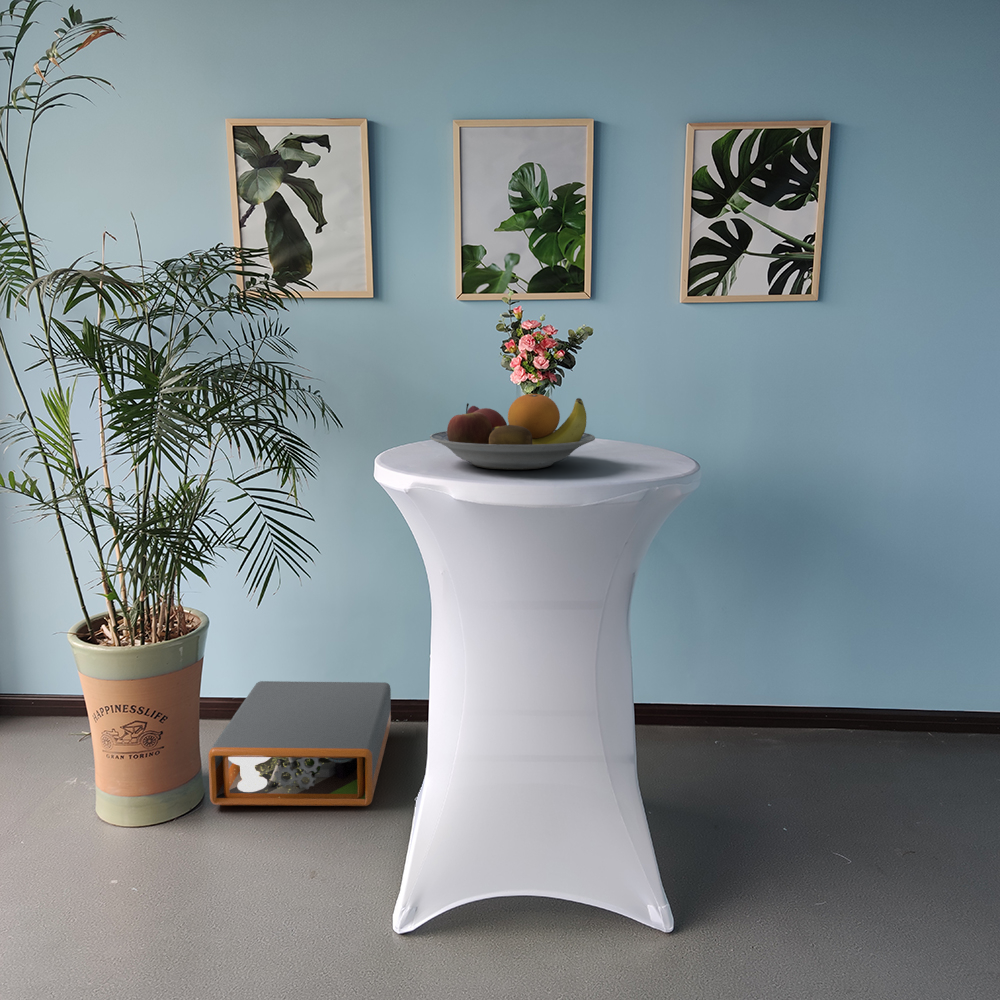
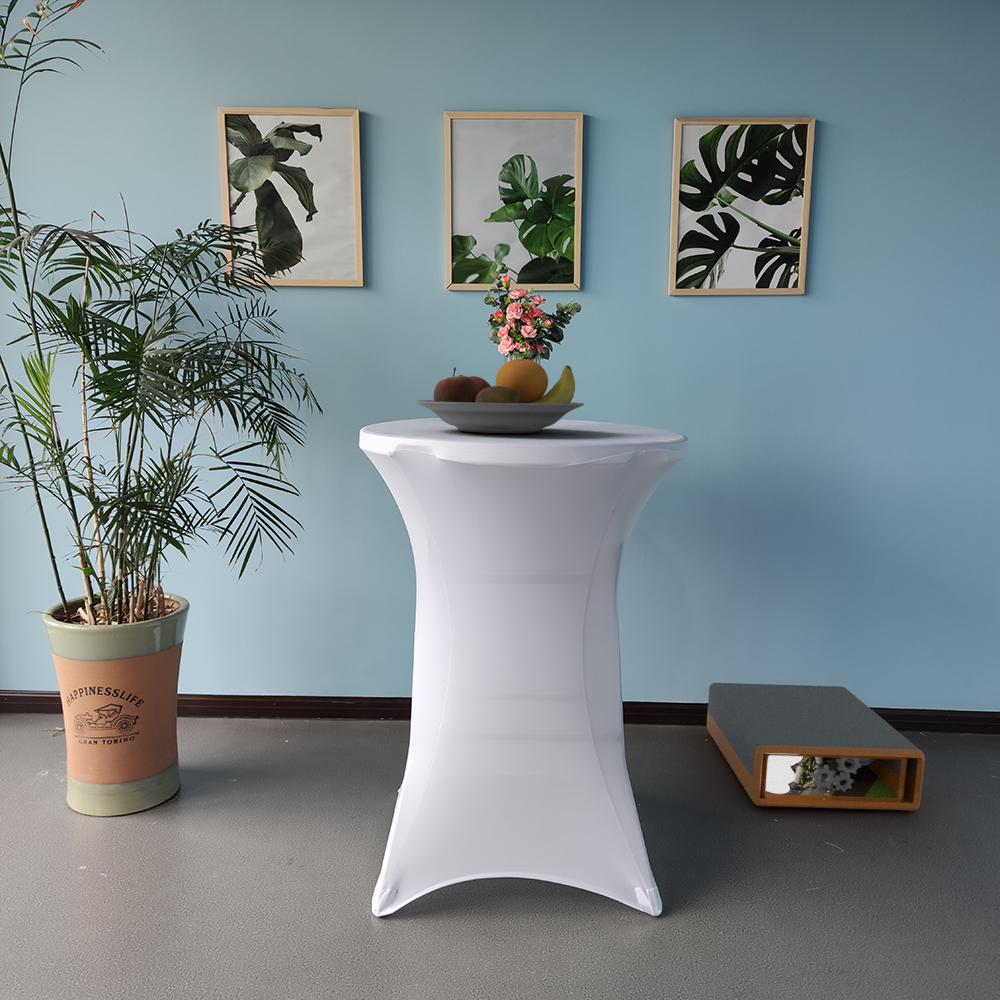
storage box: present [208,681,391,806] -> present [707,683,925,810]

